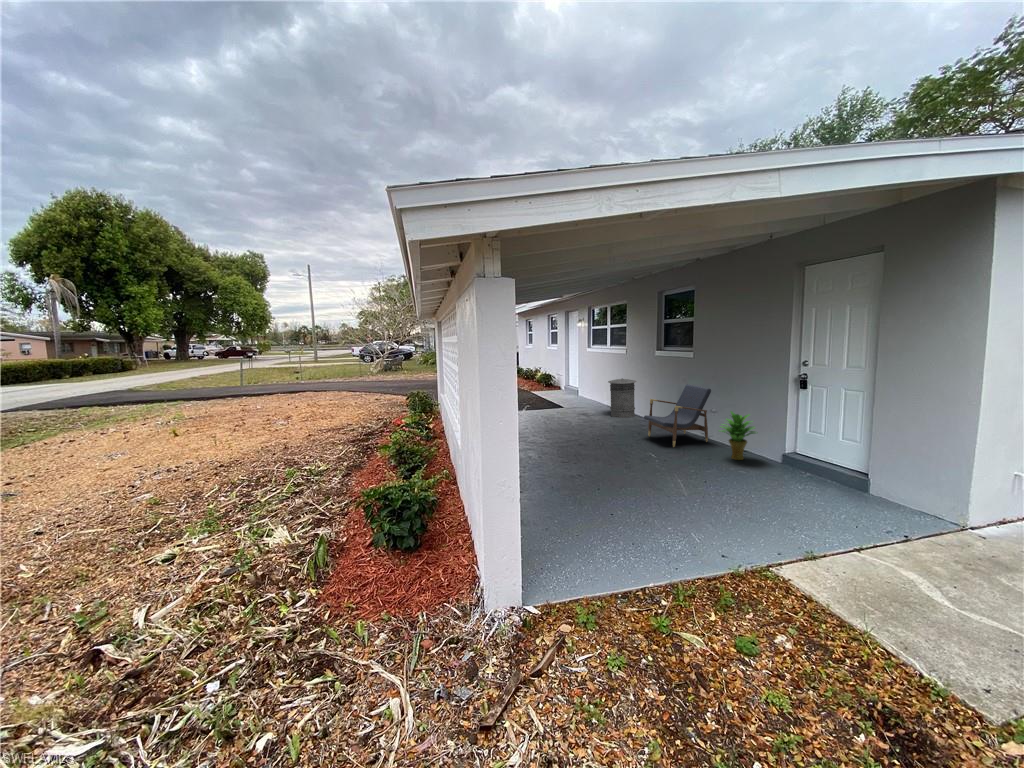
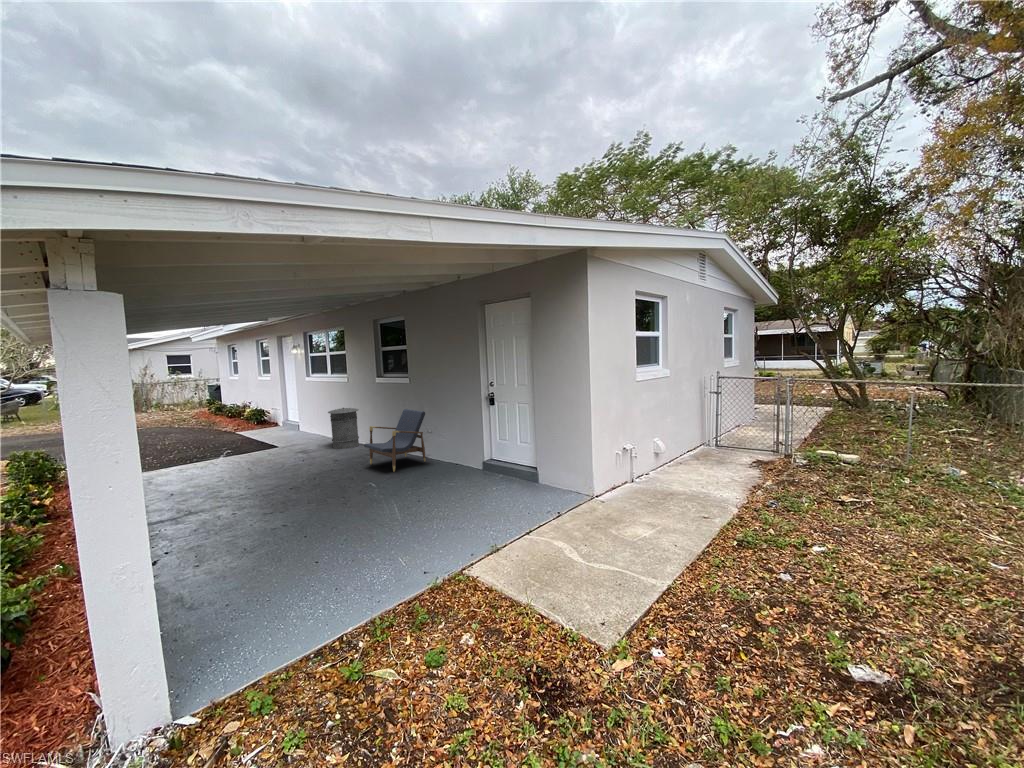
potted plant: present [721,411,756,460] -> none [431,430,464,475]

